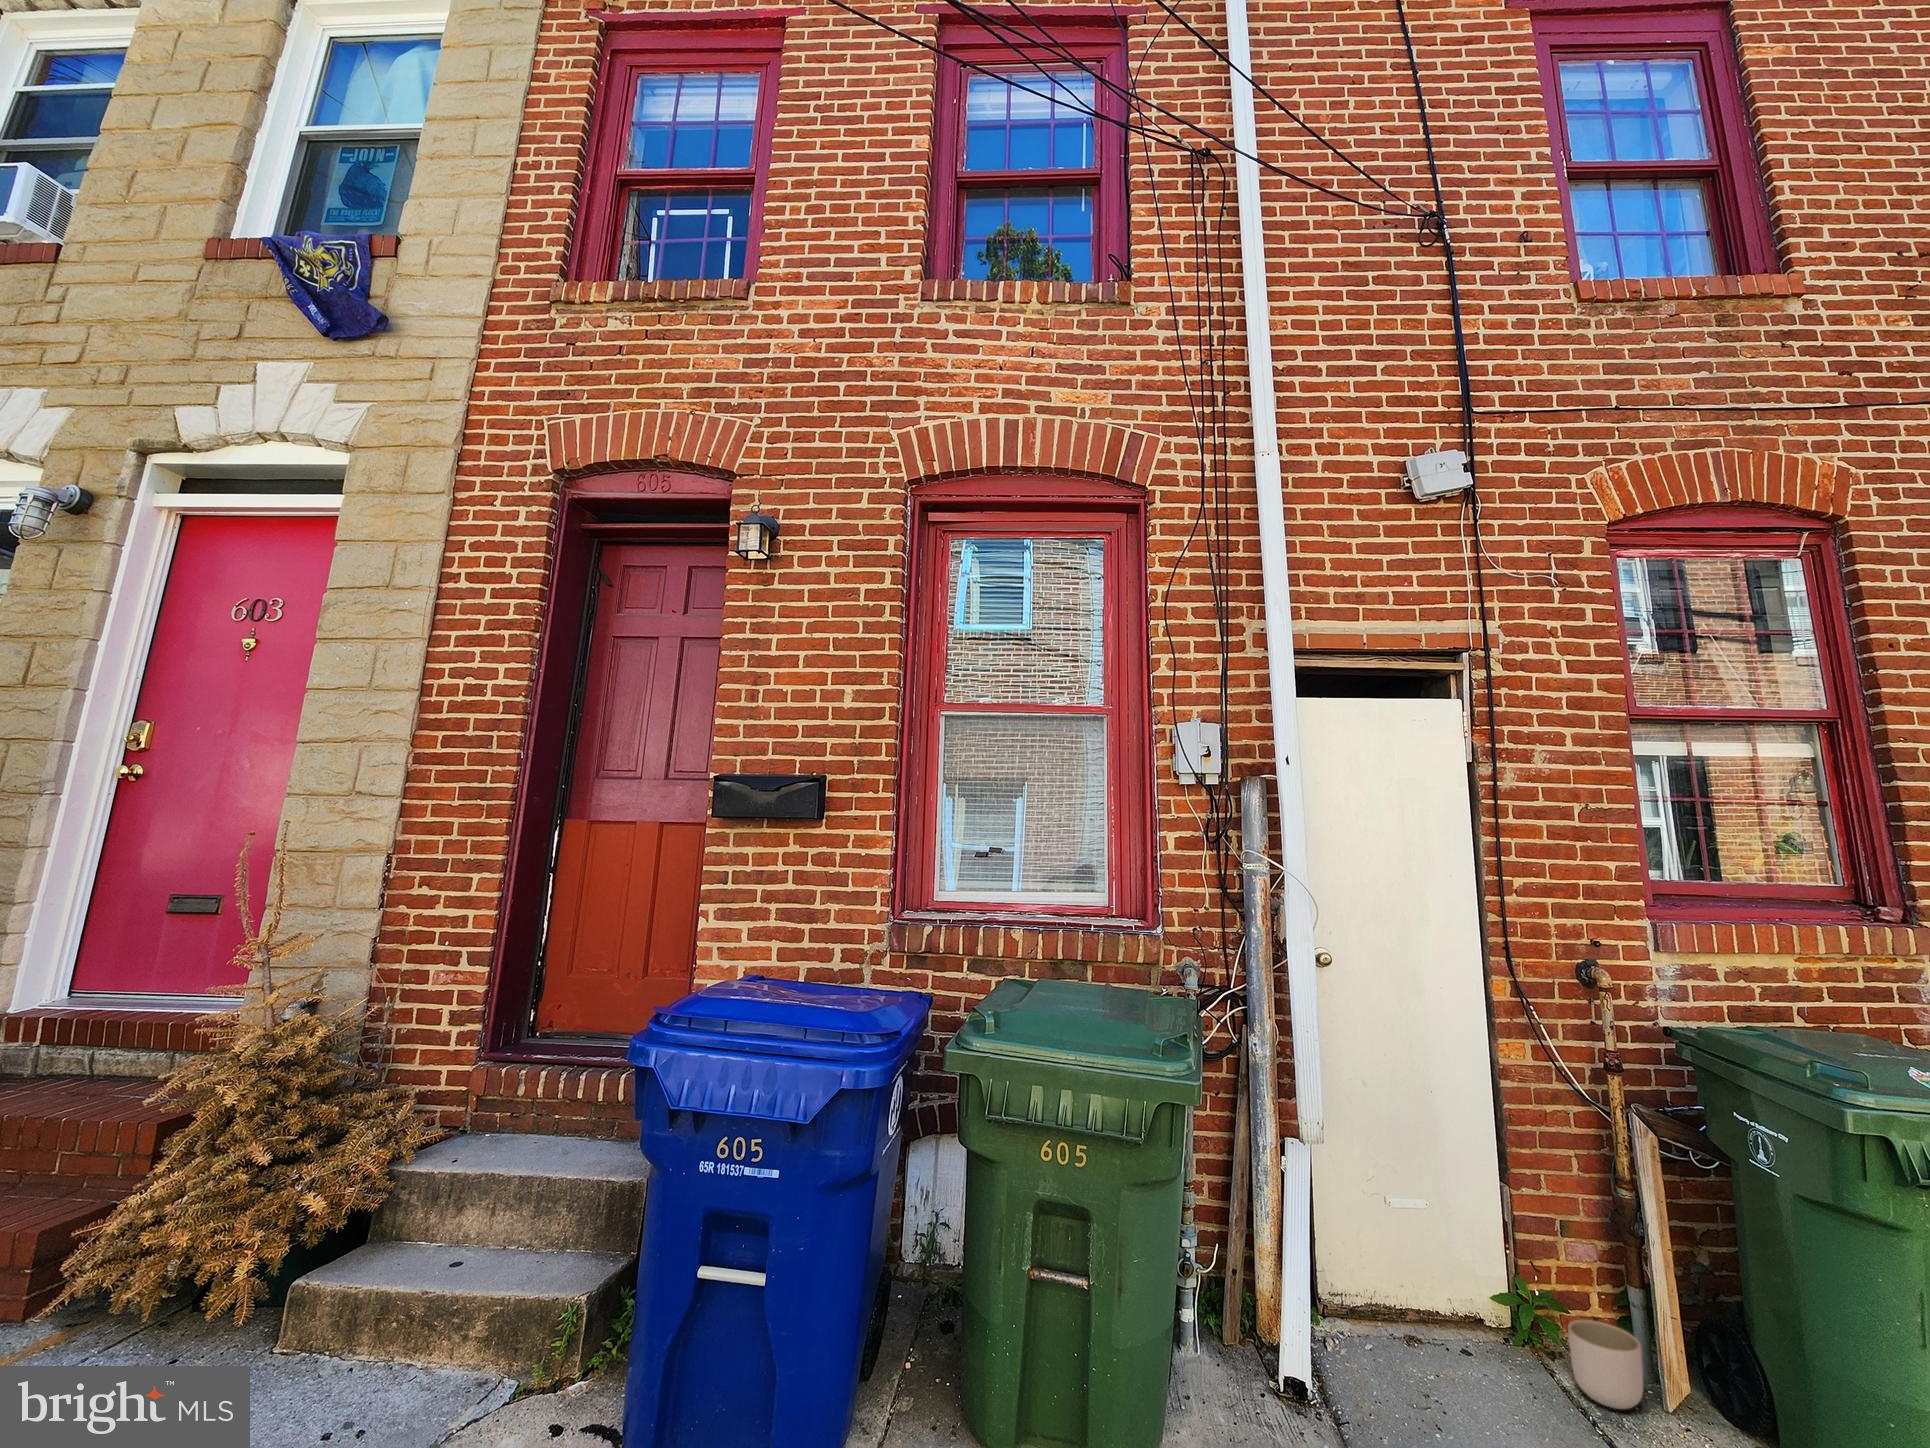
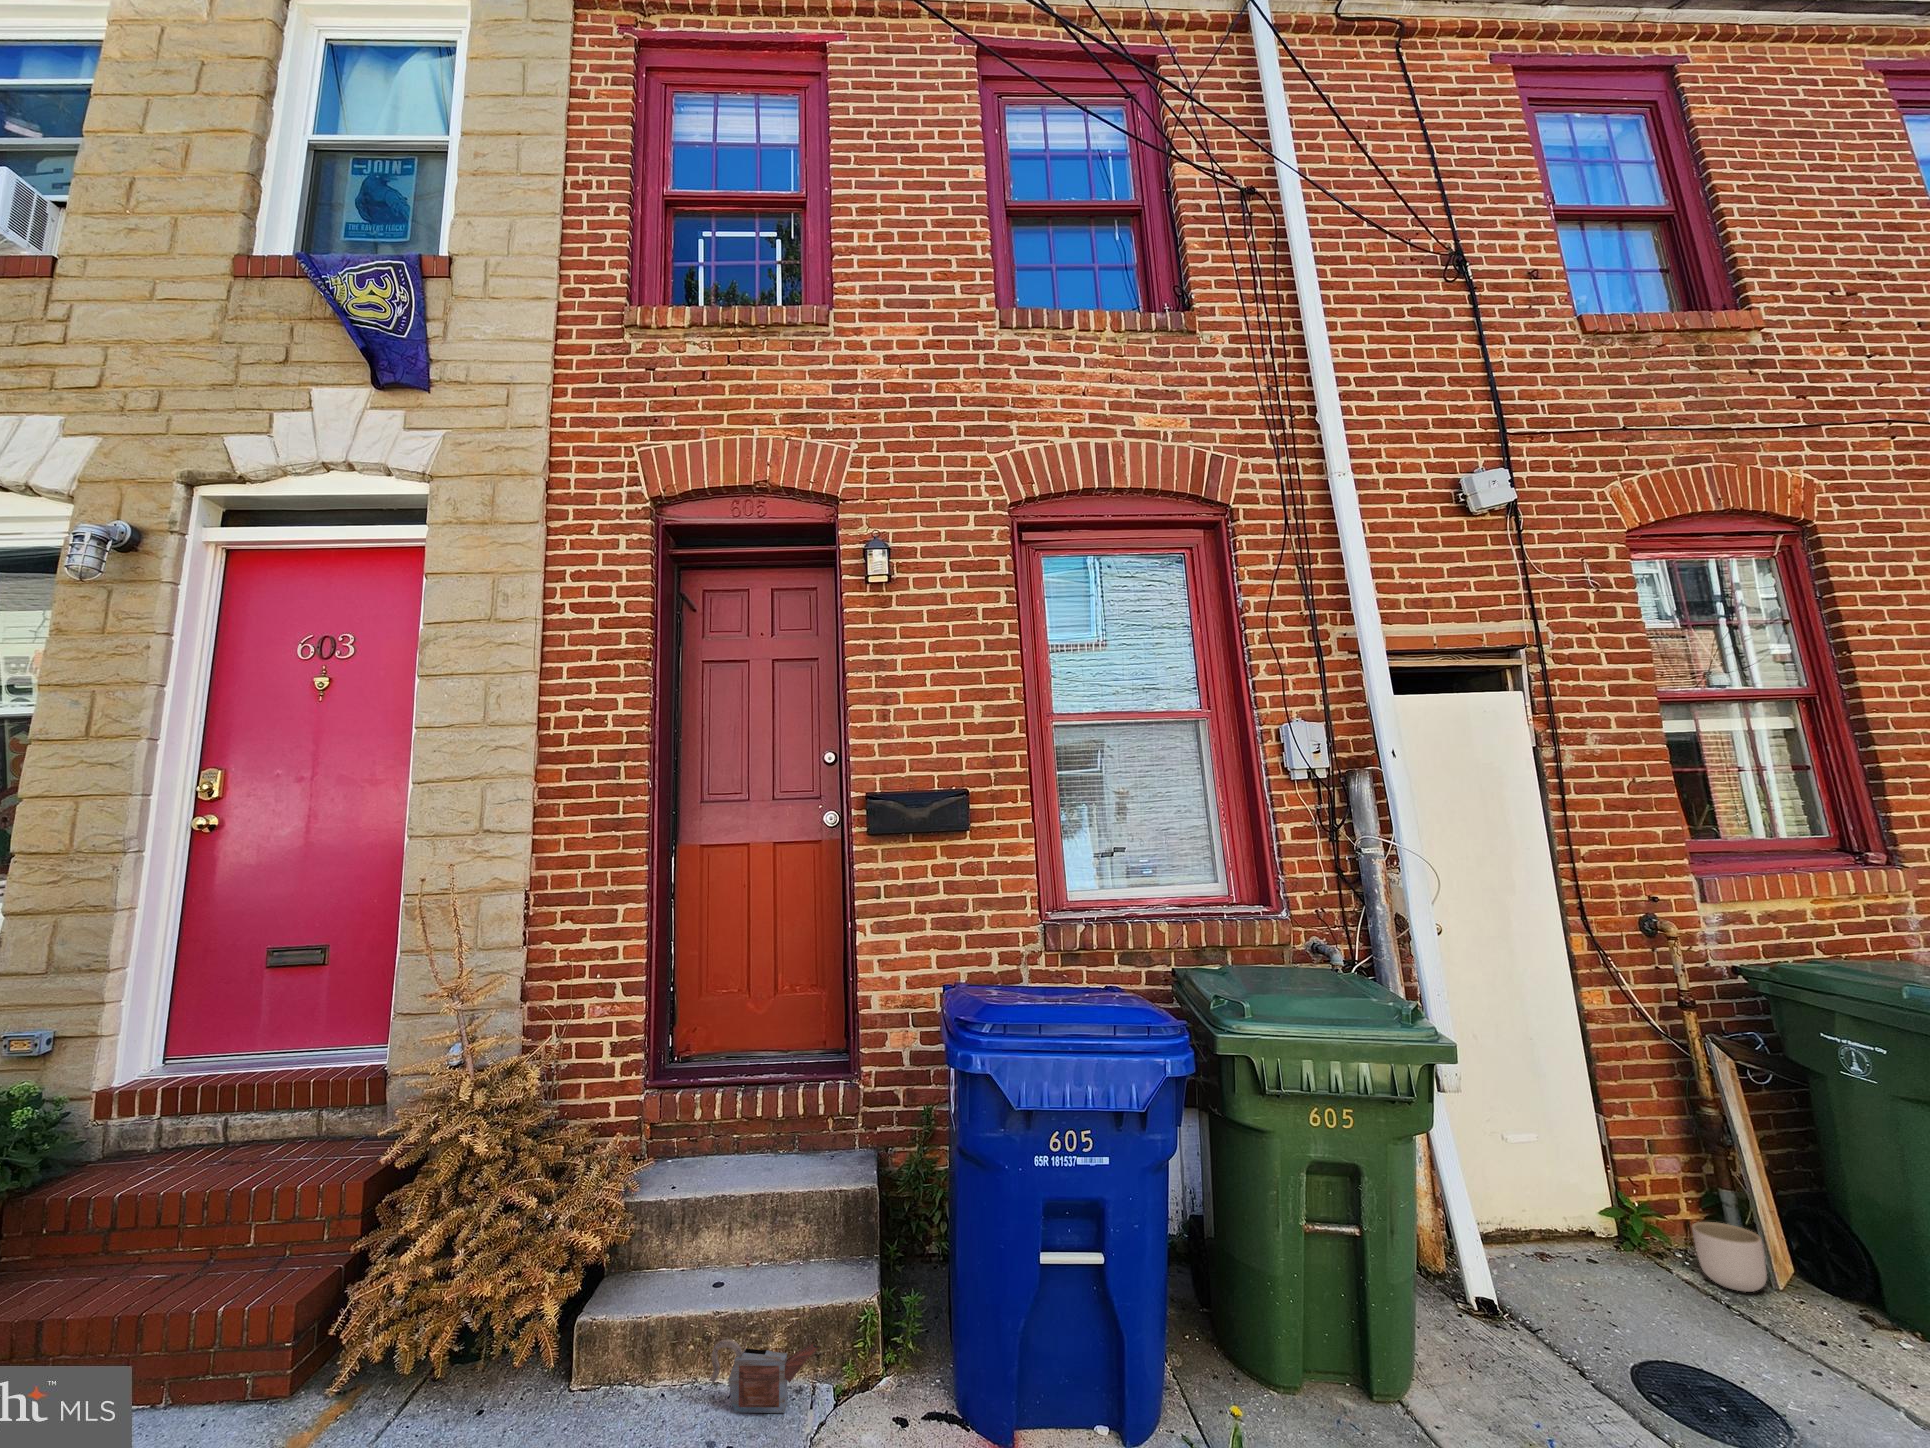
watering can: none [392,1320,500,1404] -> present [710,1339,818,1413]

